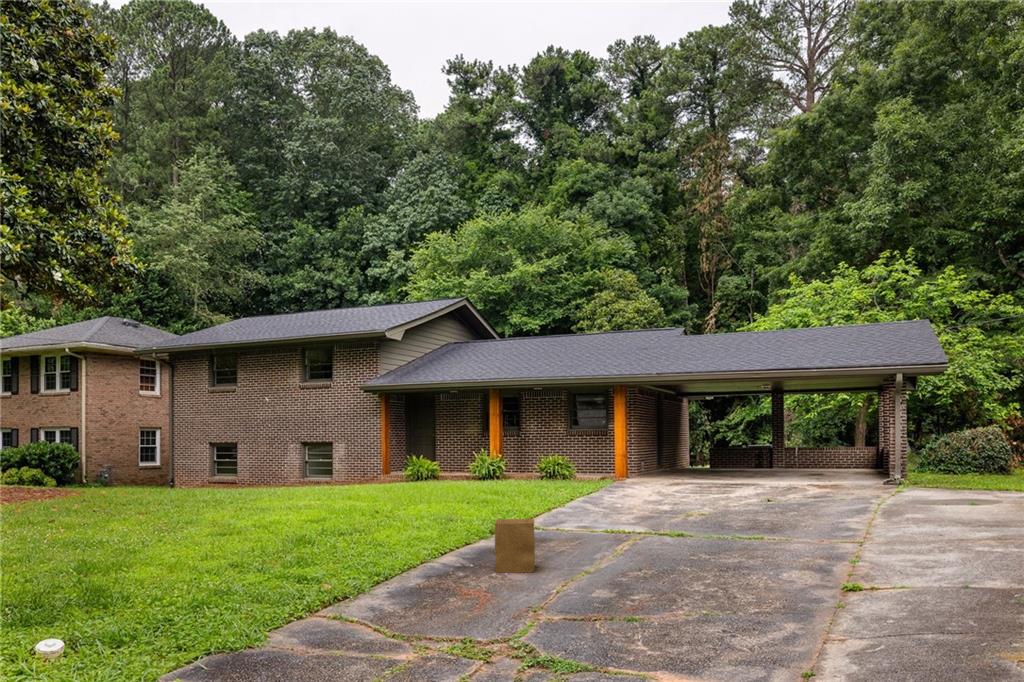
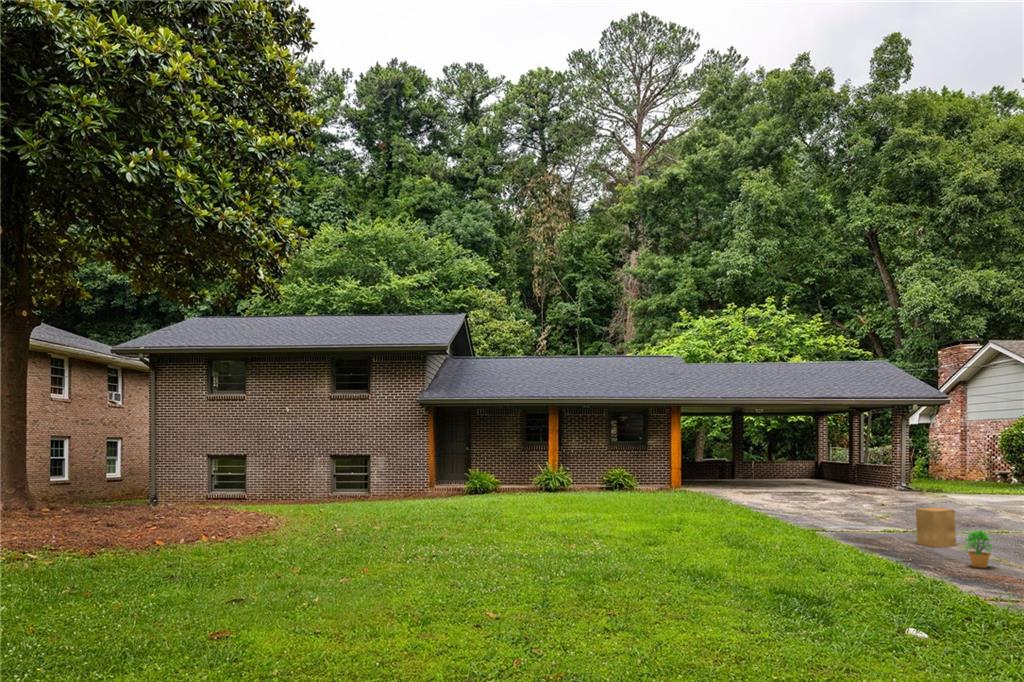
potted plant: none [396,550,438,603] -> present [965,530,992,568]

